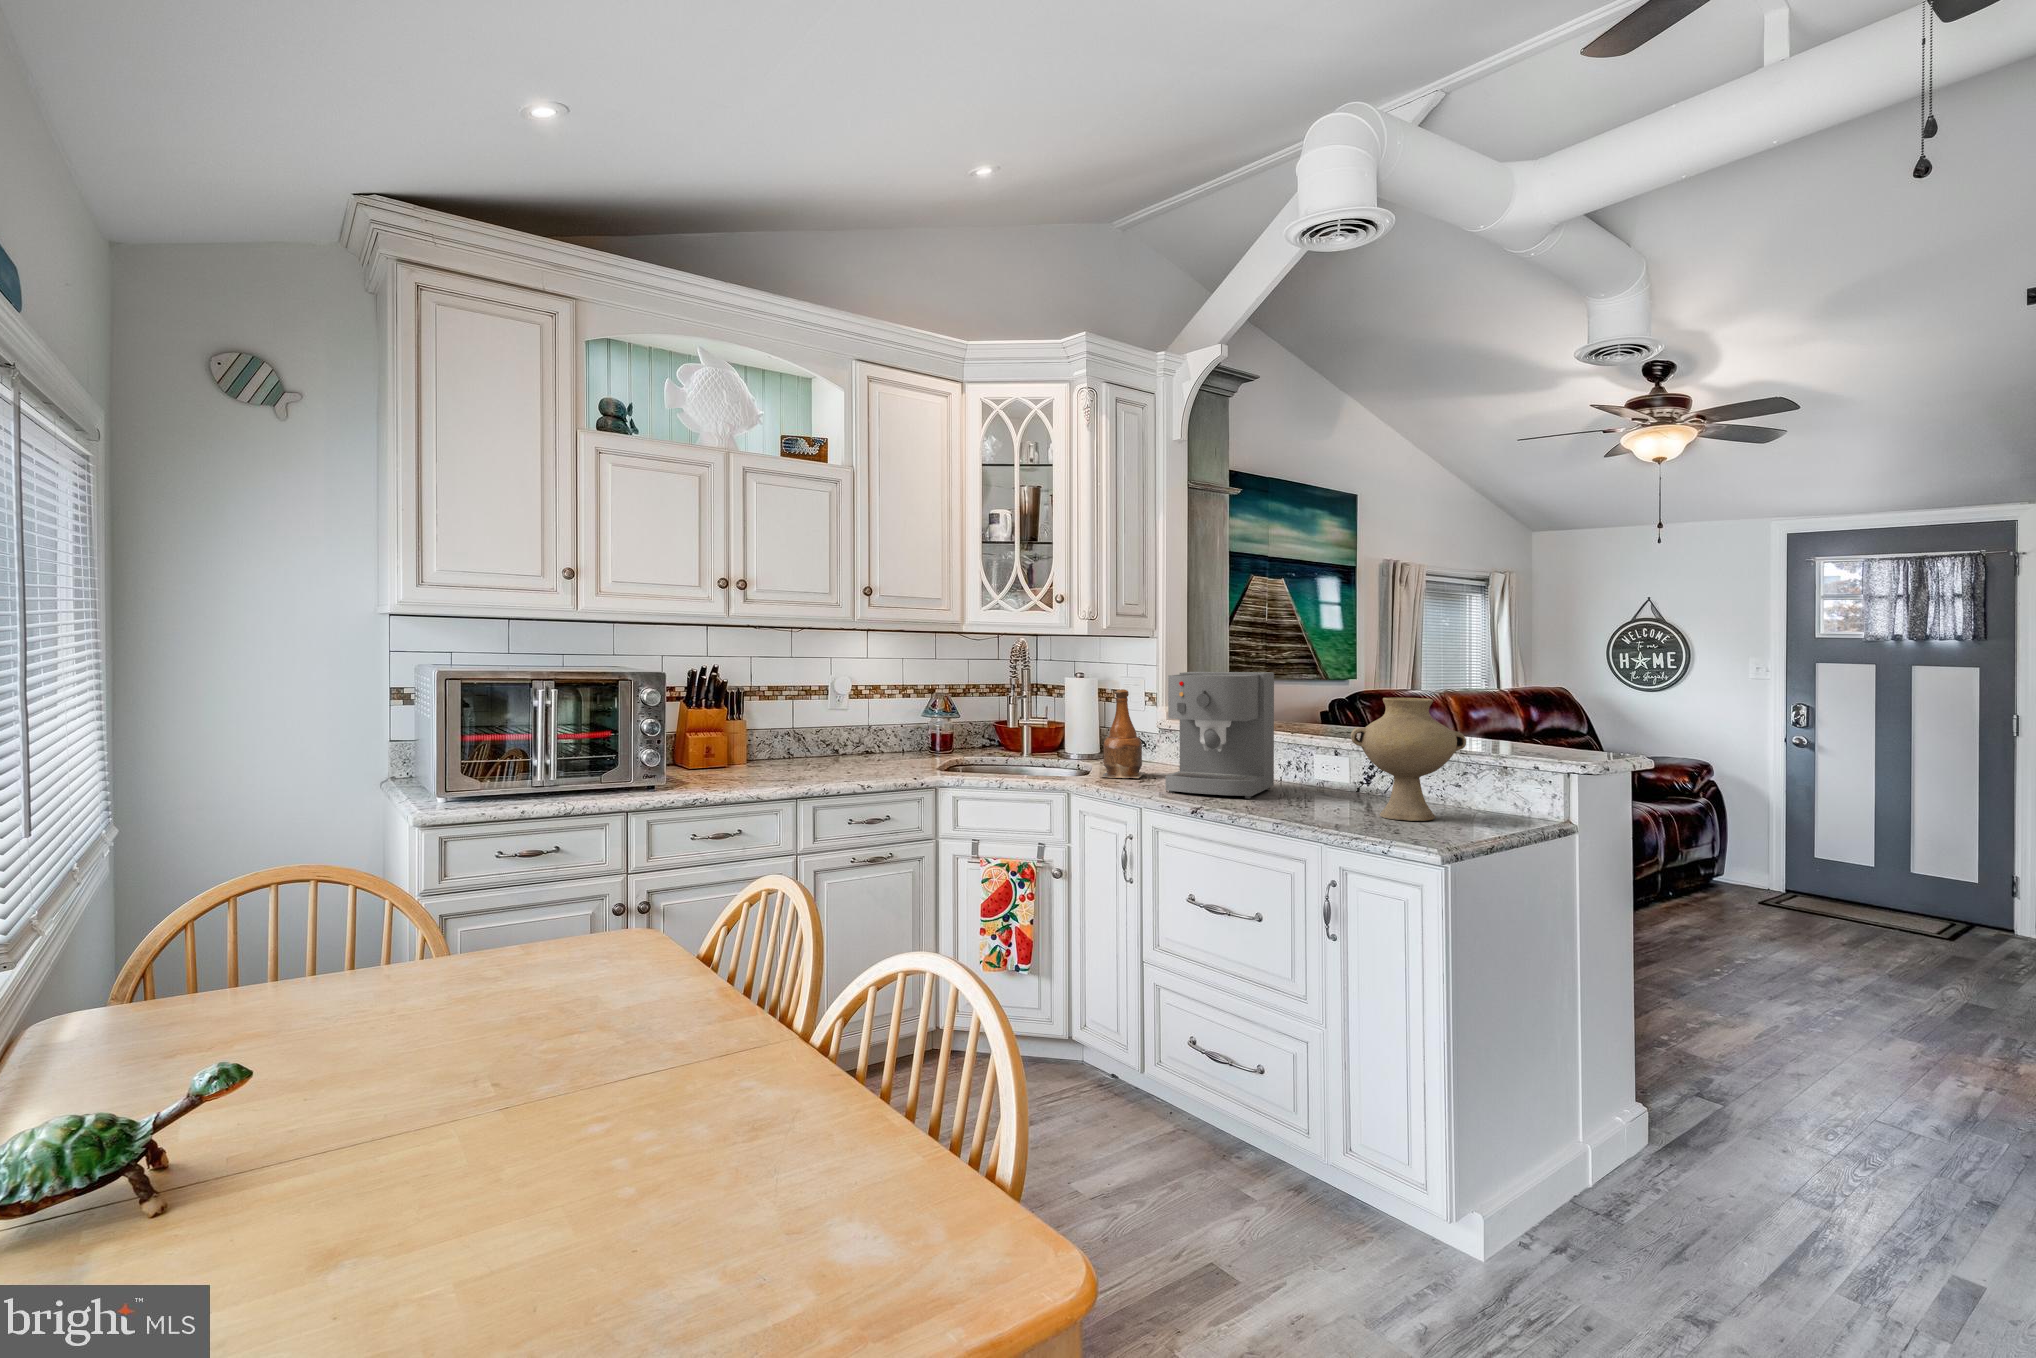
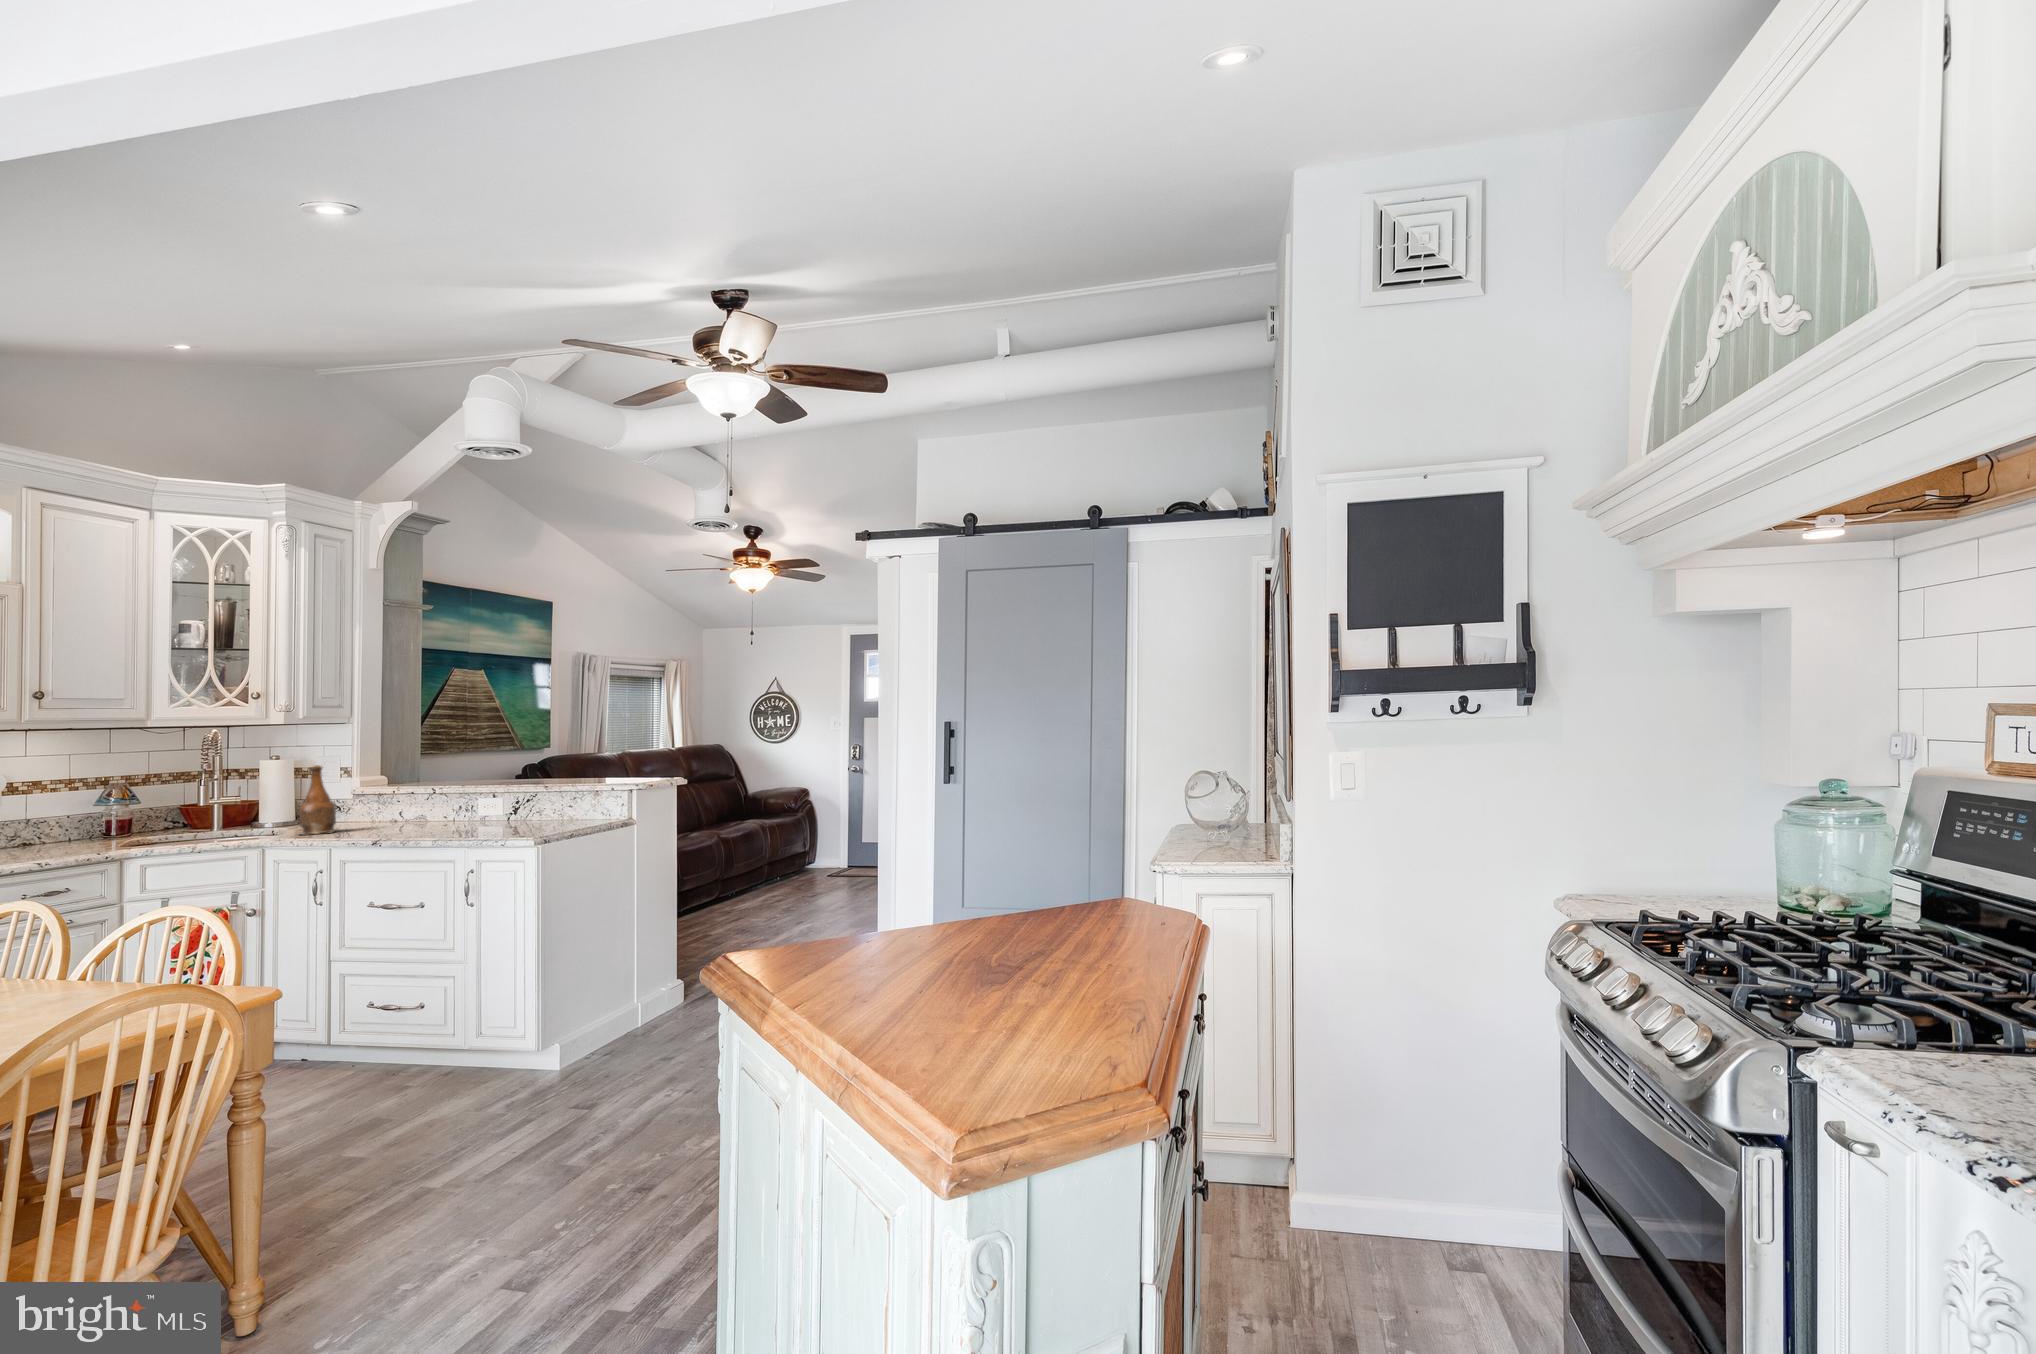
coffee maker: present [1165,672,1274,799] -> none [354,746,446,838]
vase: present [1351,698,1466,821] -> none [491,757,566,833]

